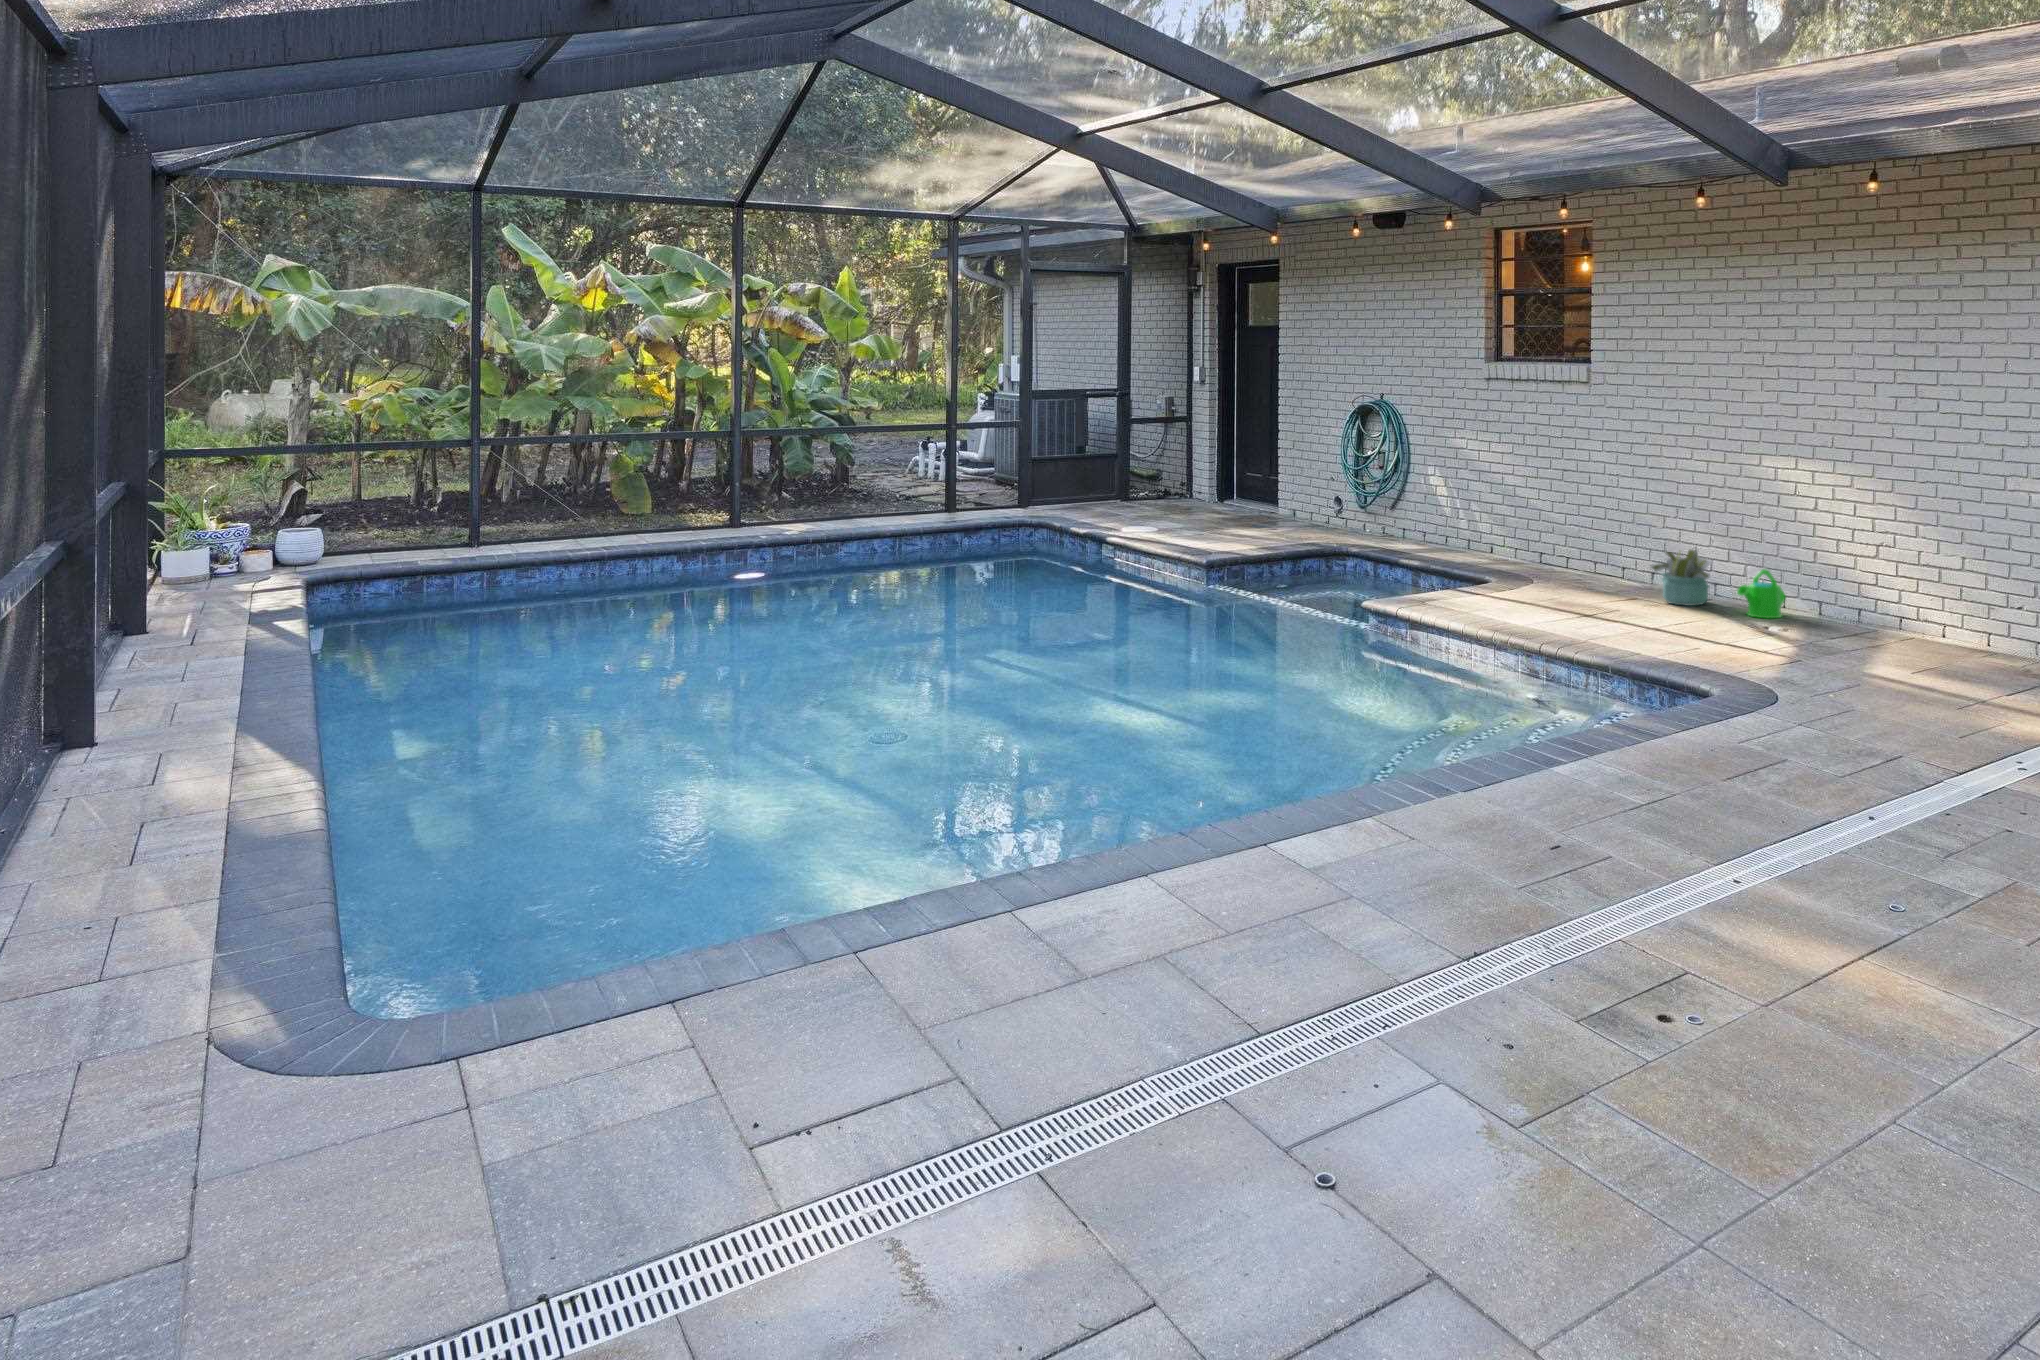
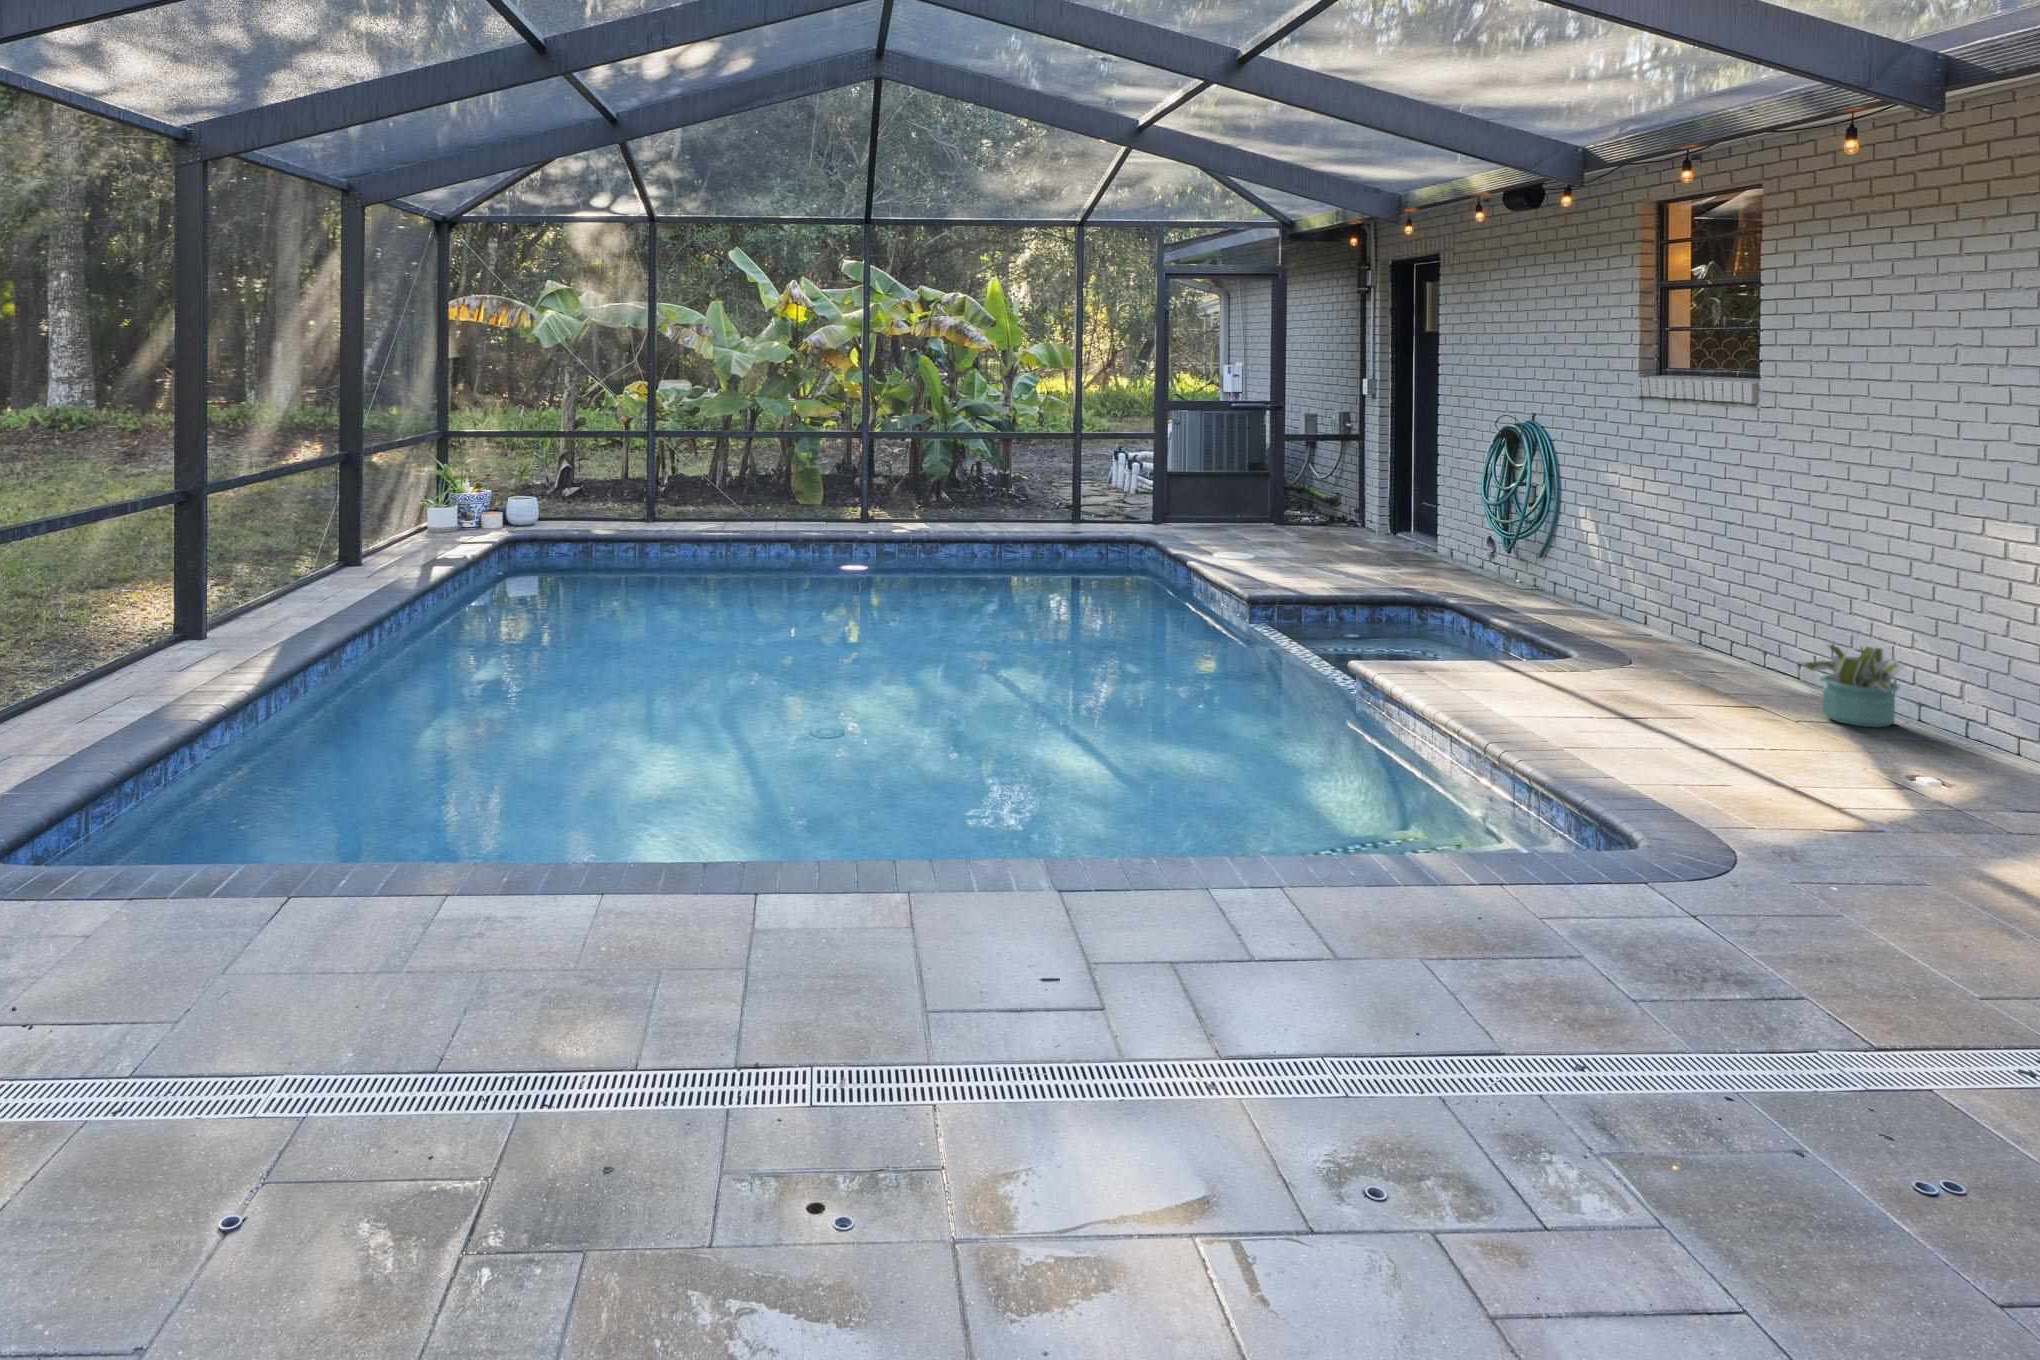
watering can: present [1737,569,1786,618] -> none [1918,688,2017,765]

